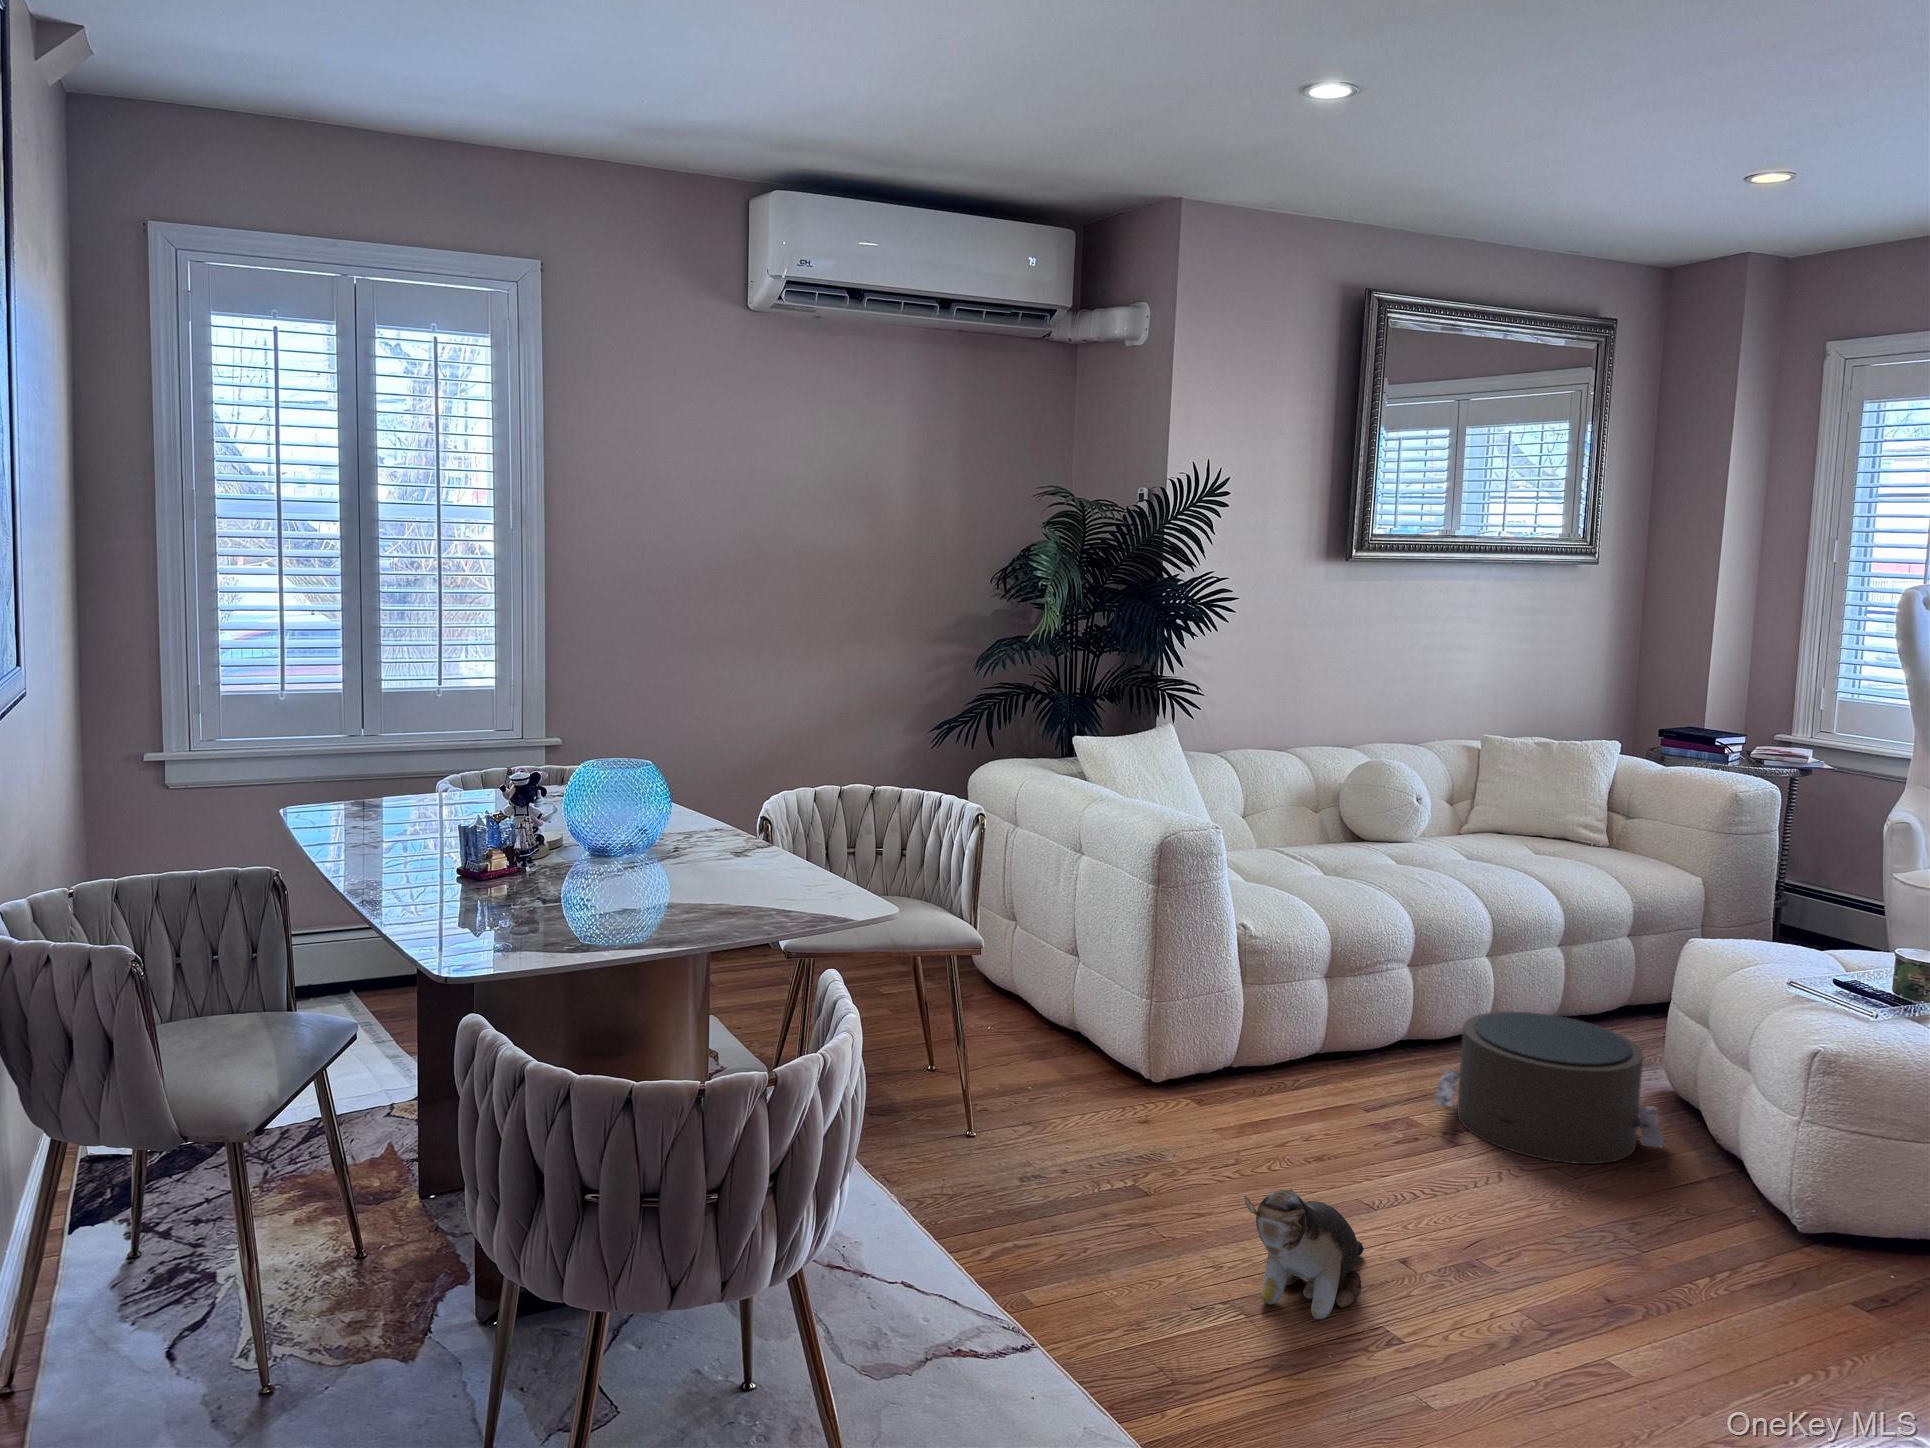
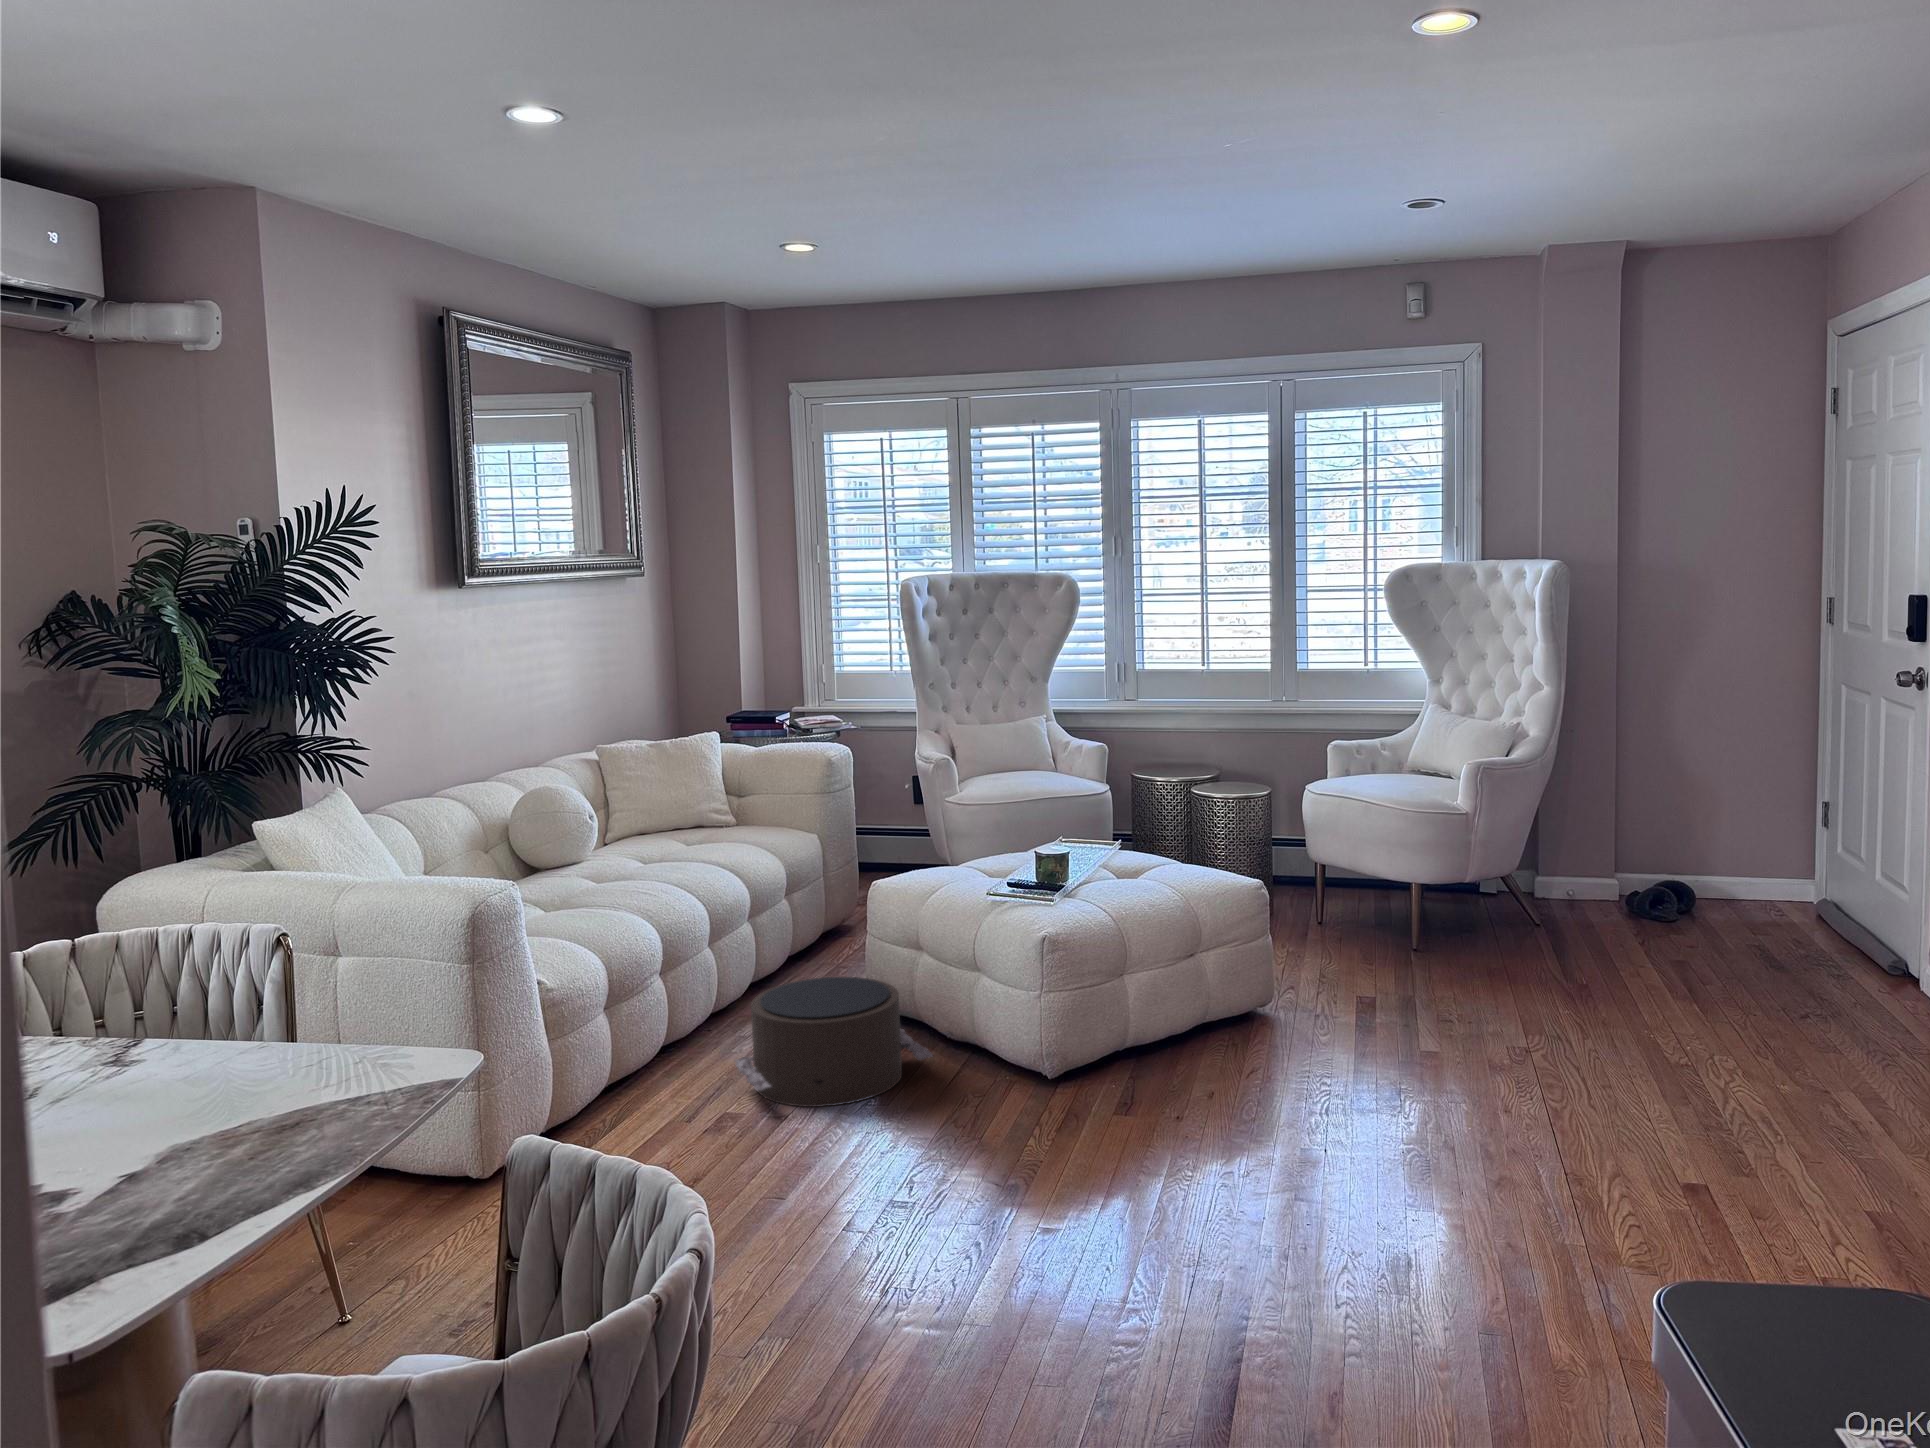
plush toy: present [1244,1189,1364,1319] -> none [774,1193,851,1316]

